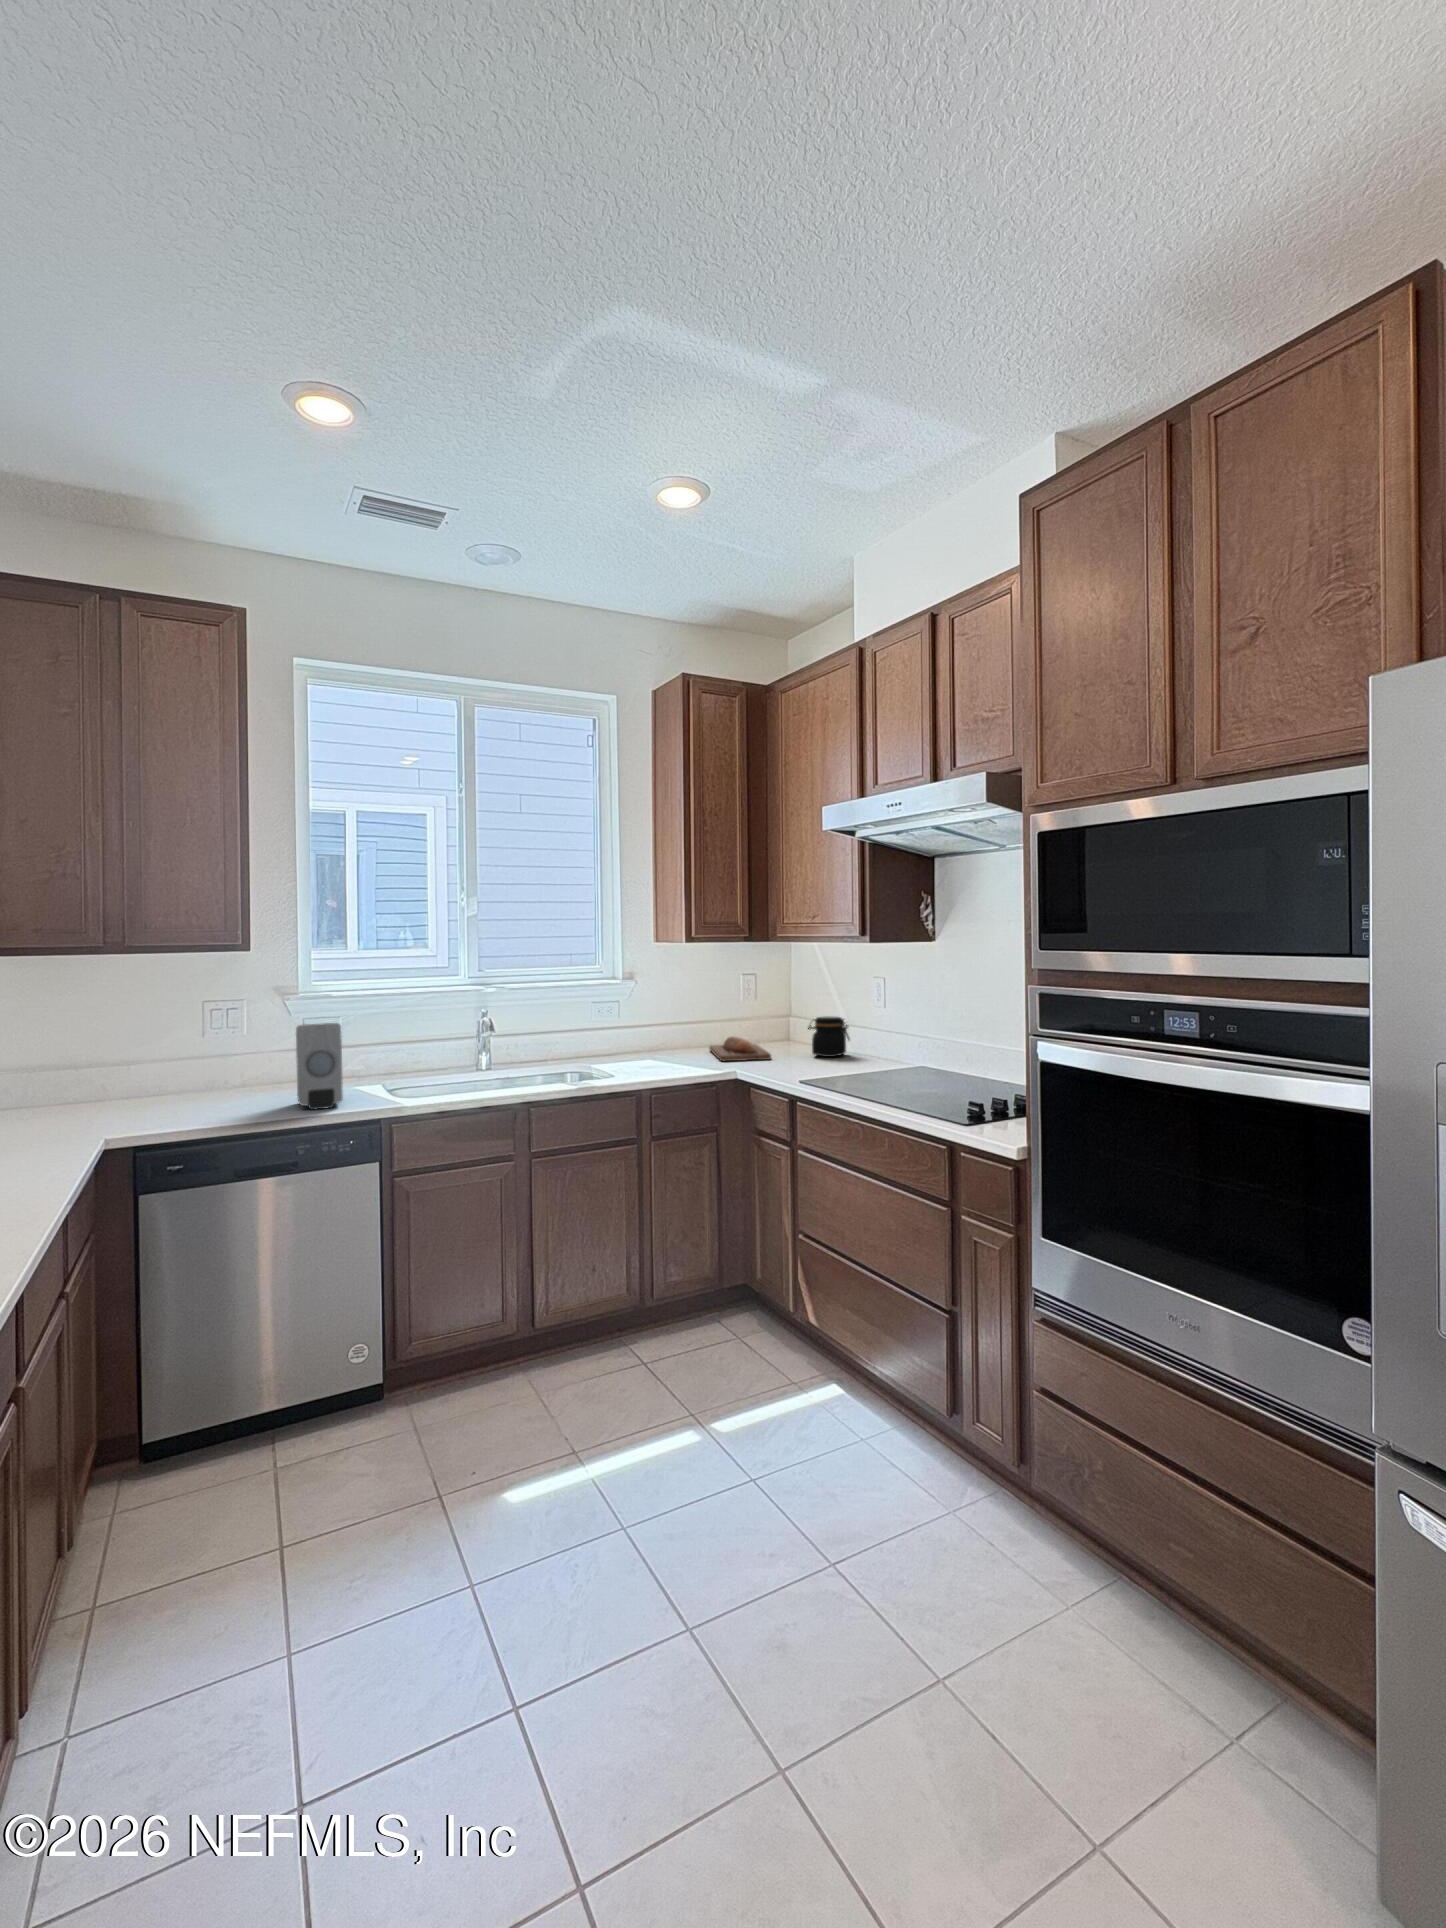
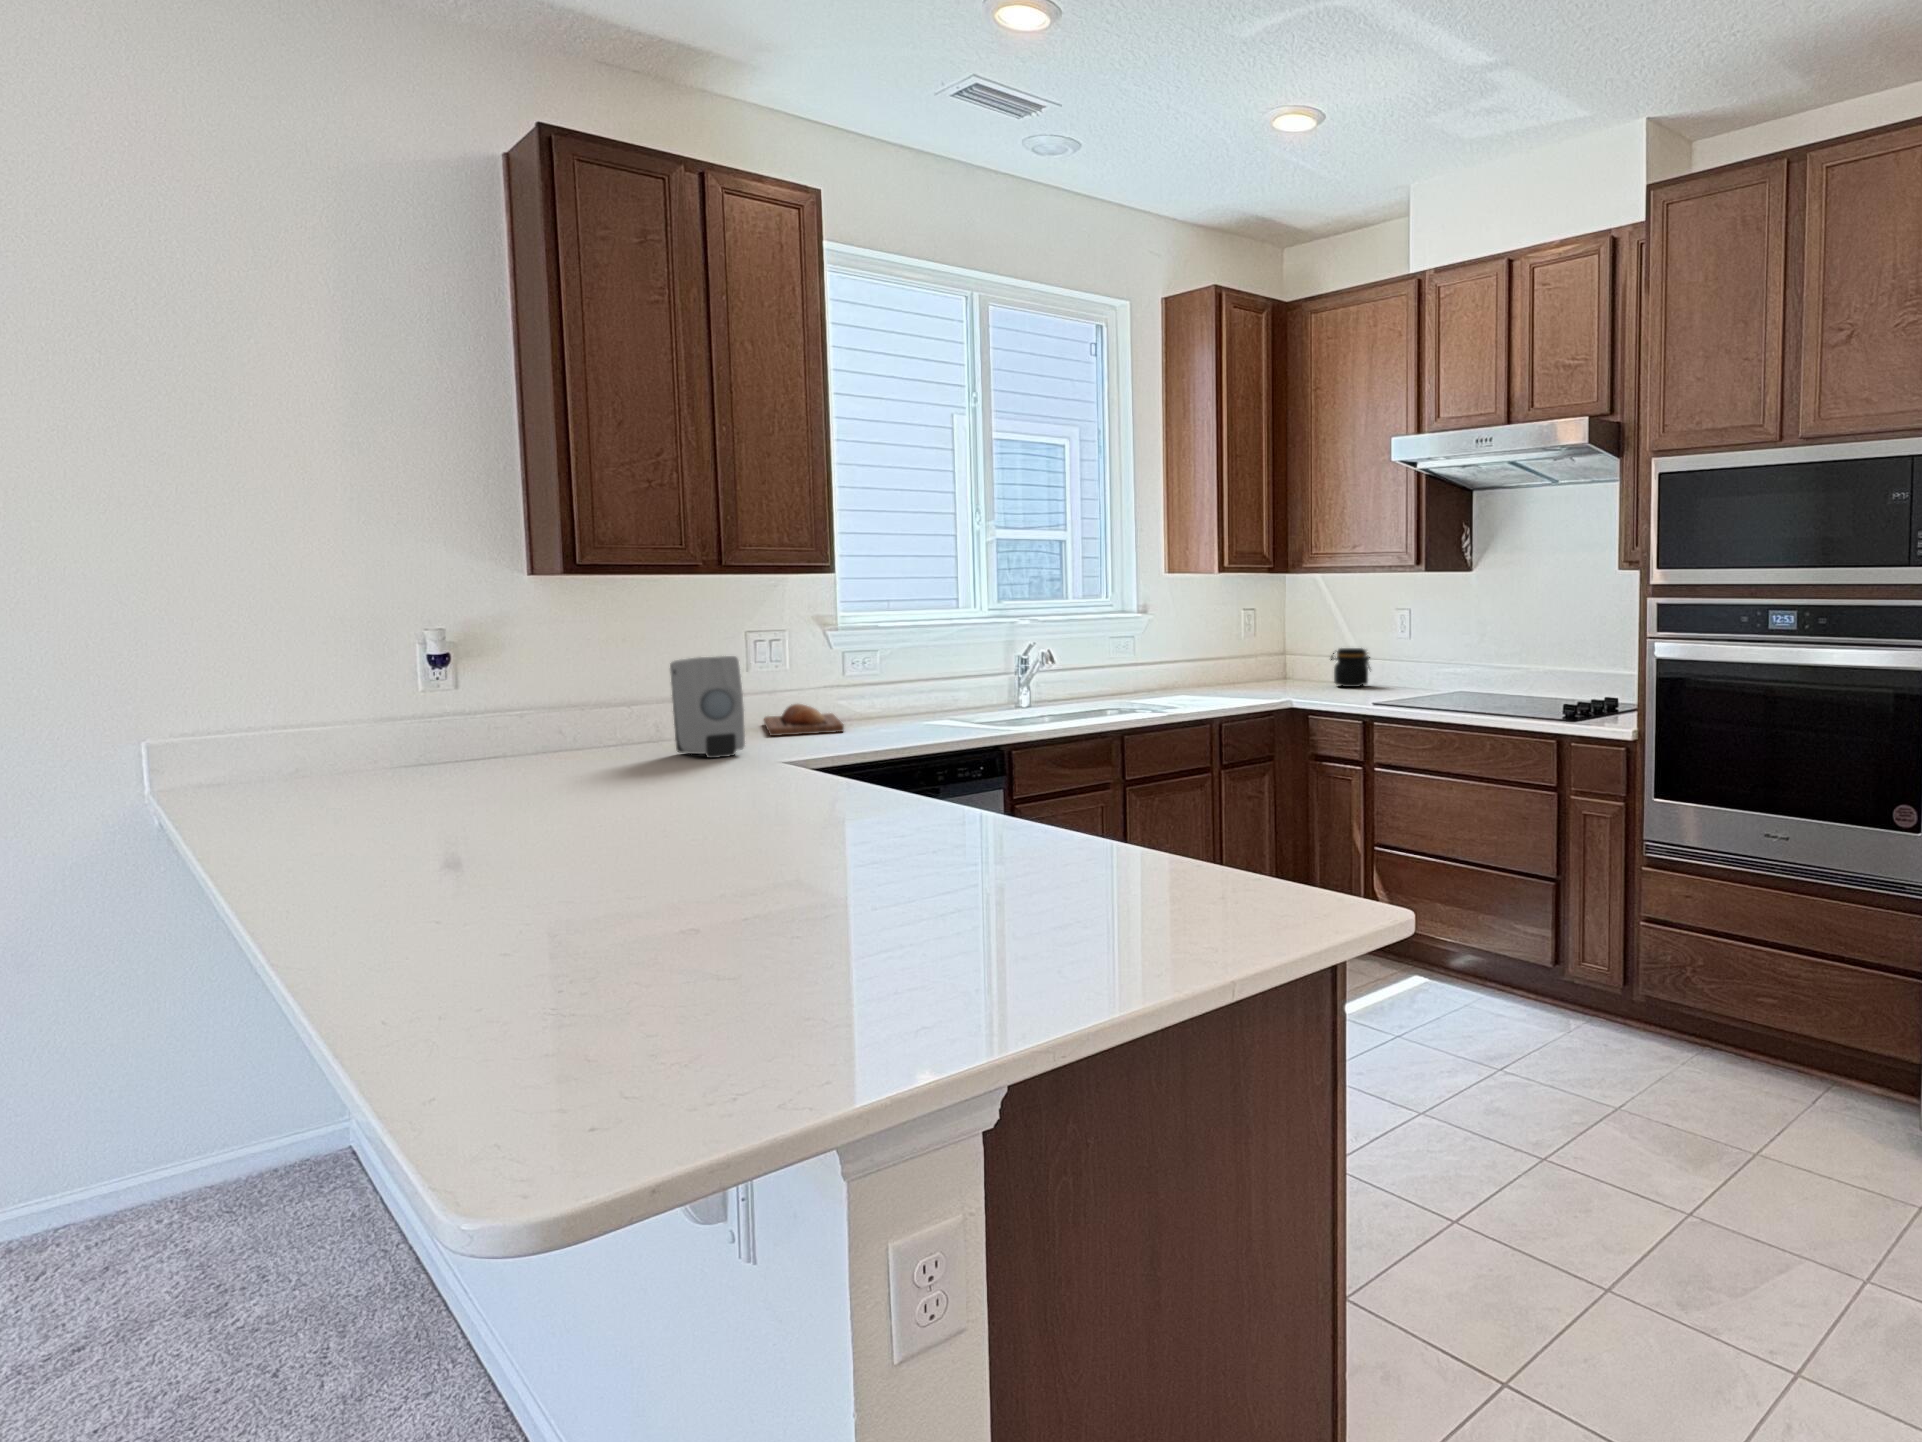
soap dispenser: present [296,1023,343,1110] -> present [670,656,745,758]
bread loaf: present [709,1037,771,1061] -> present [764,704,844,736]

